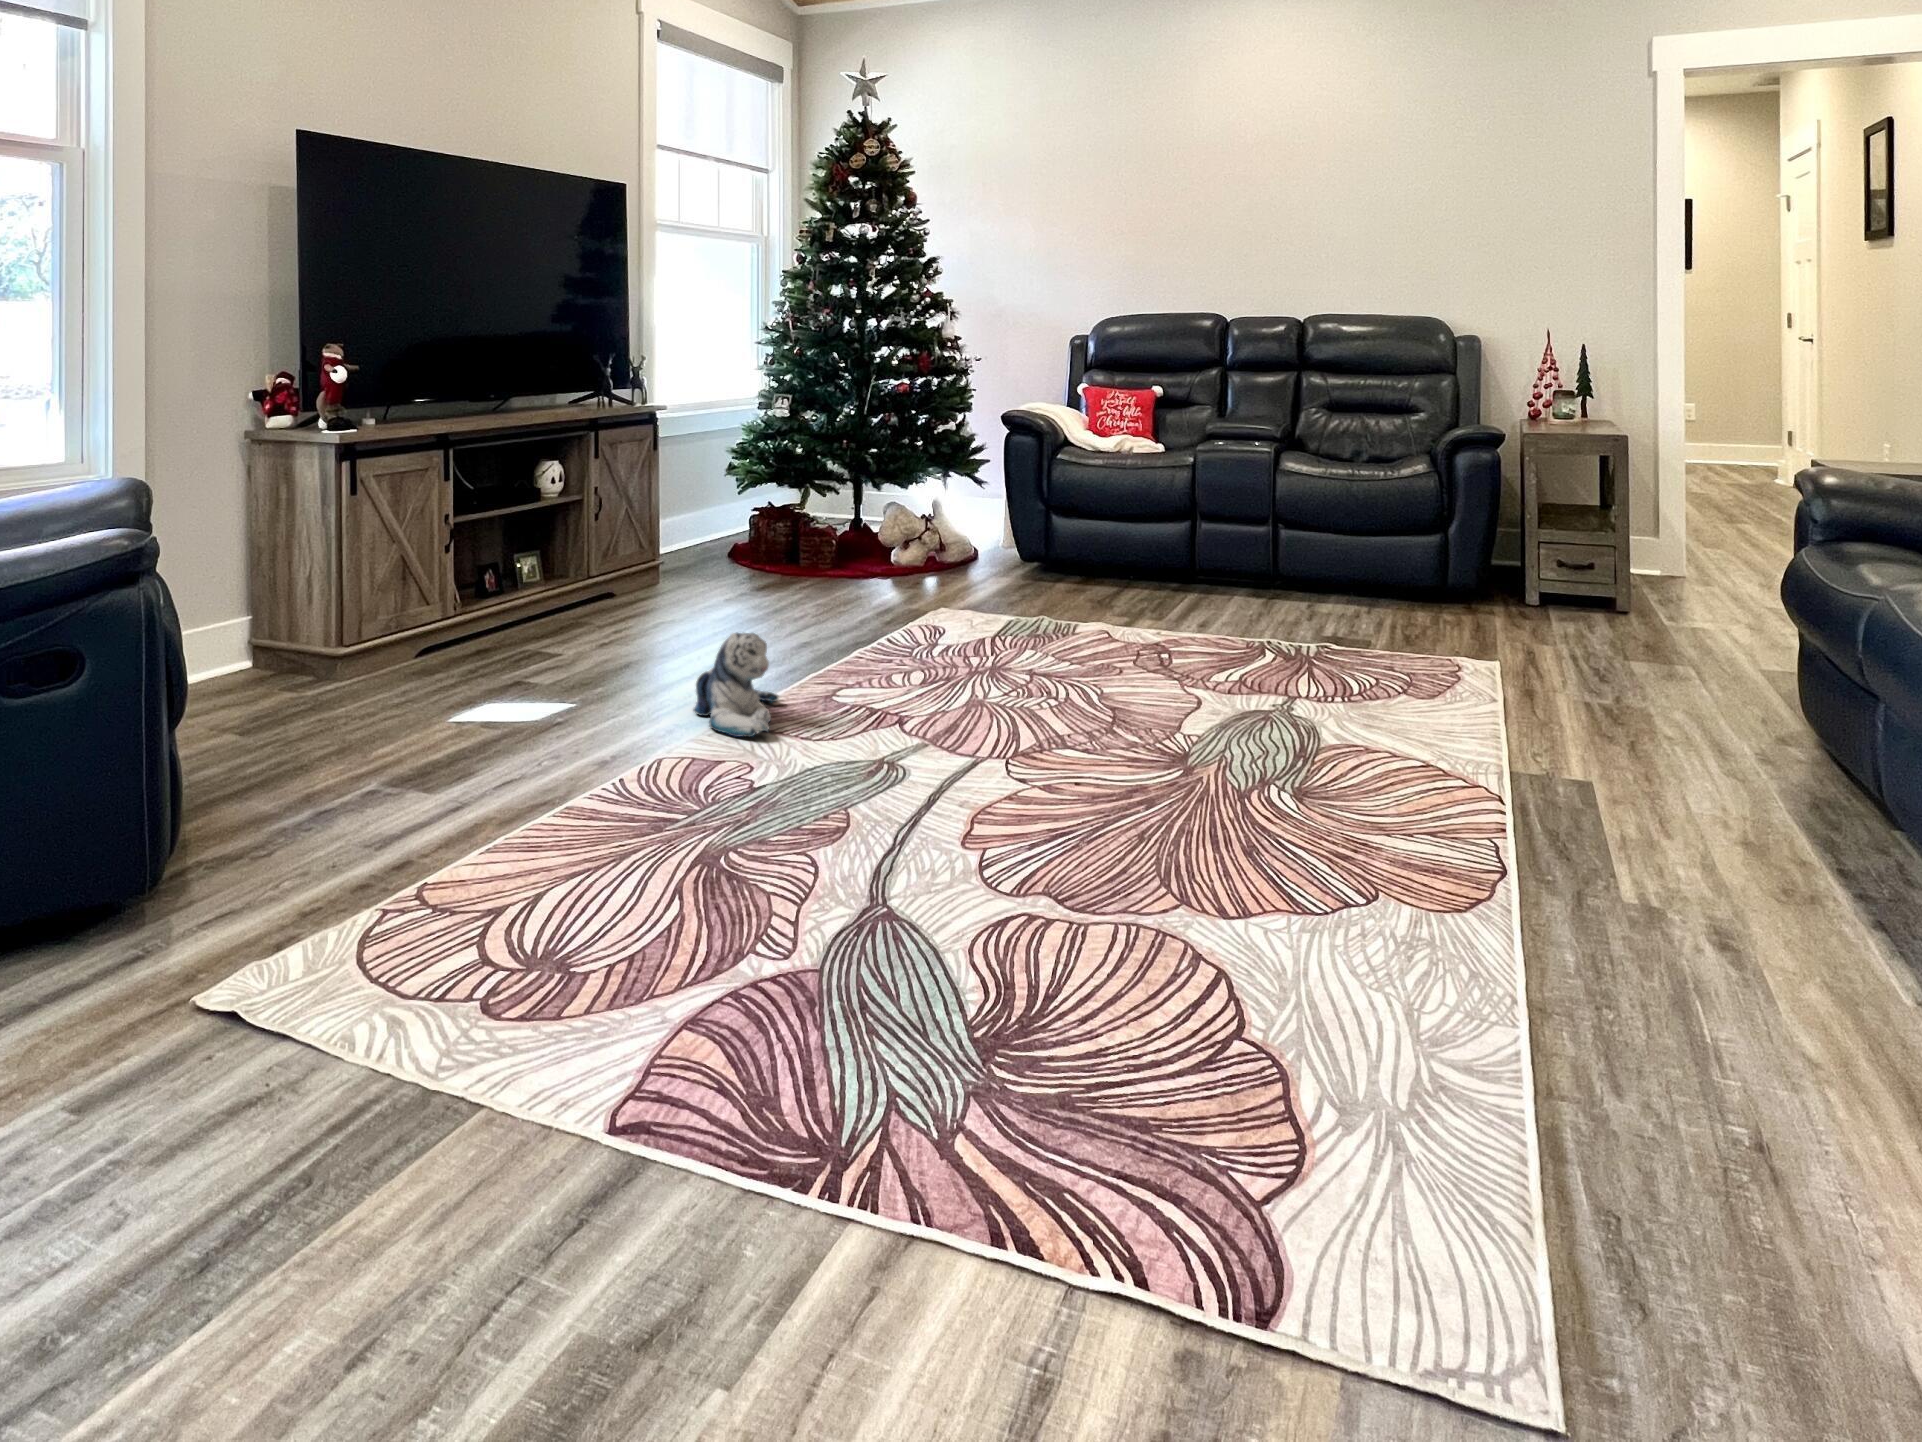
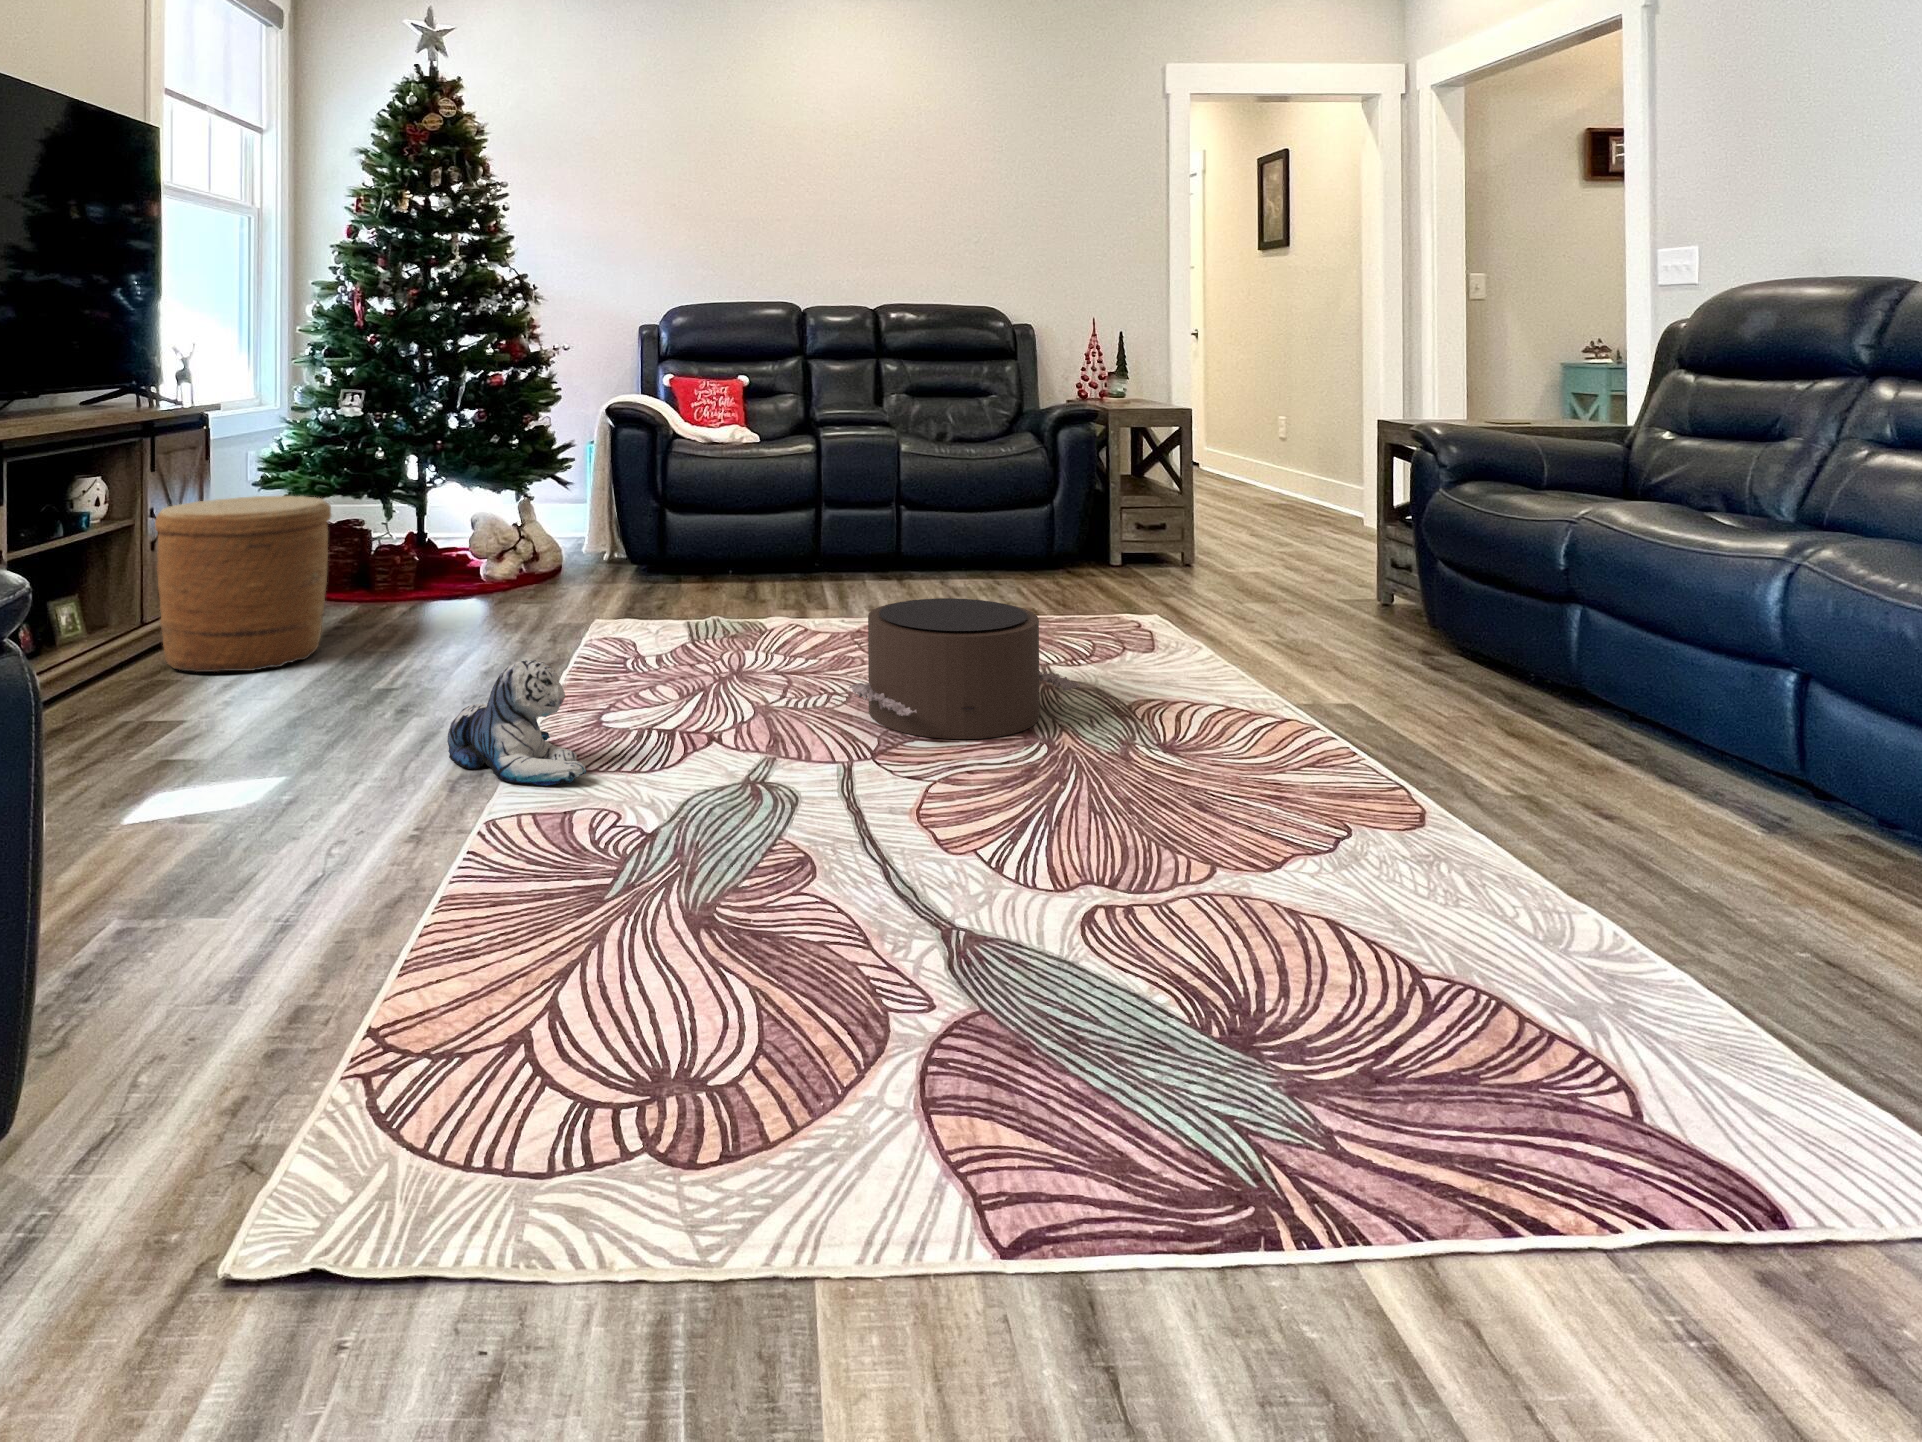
woven basket: none [588,480,722,620] -> present [155,496,331,672]
pouf: none [1041,616,1258,754] -> present [849,598,1080,739]

